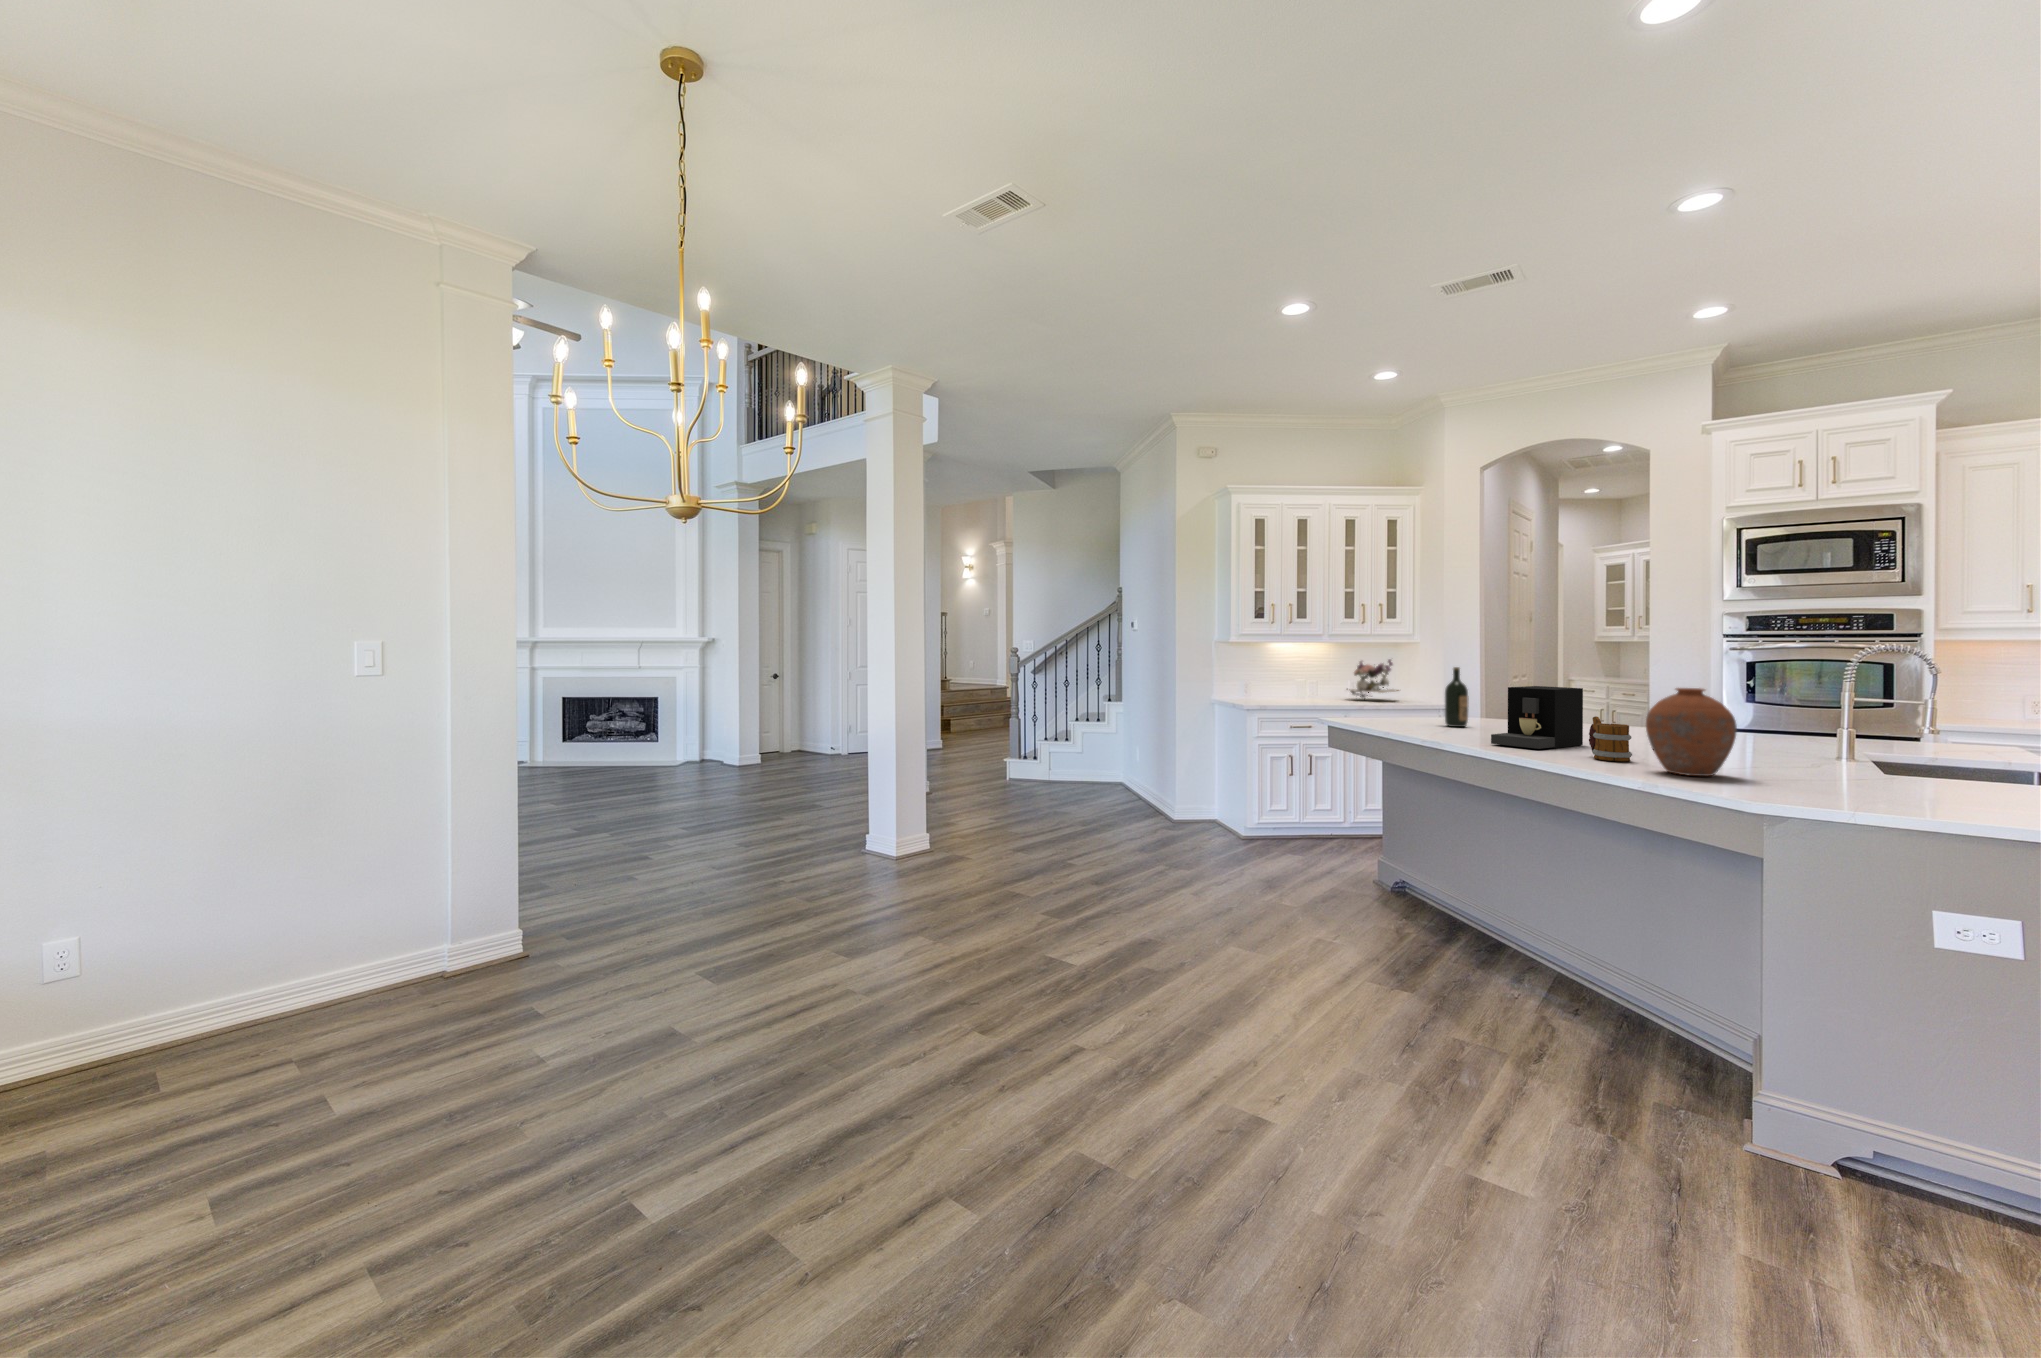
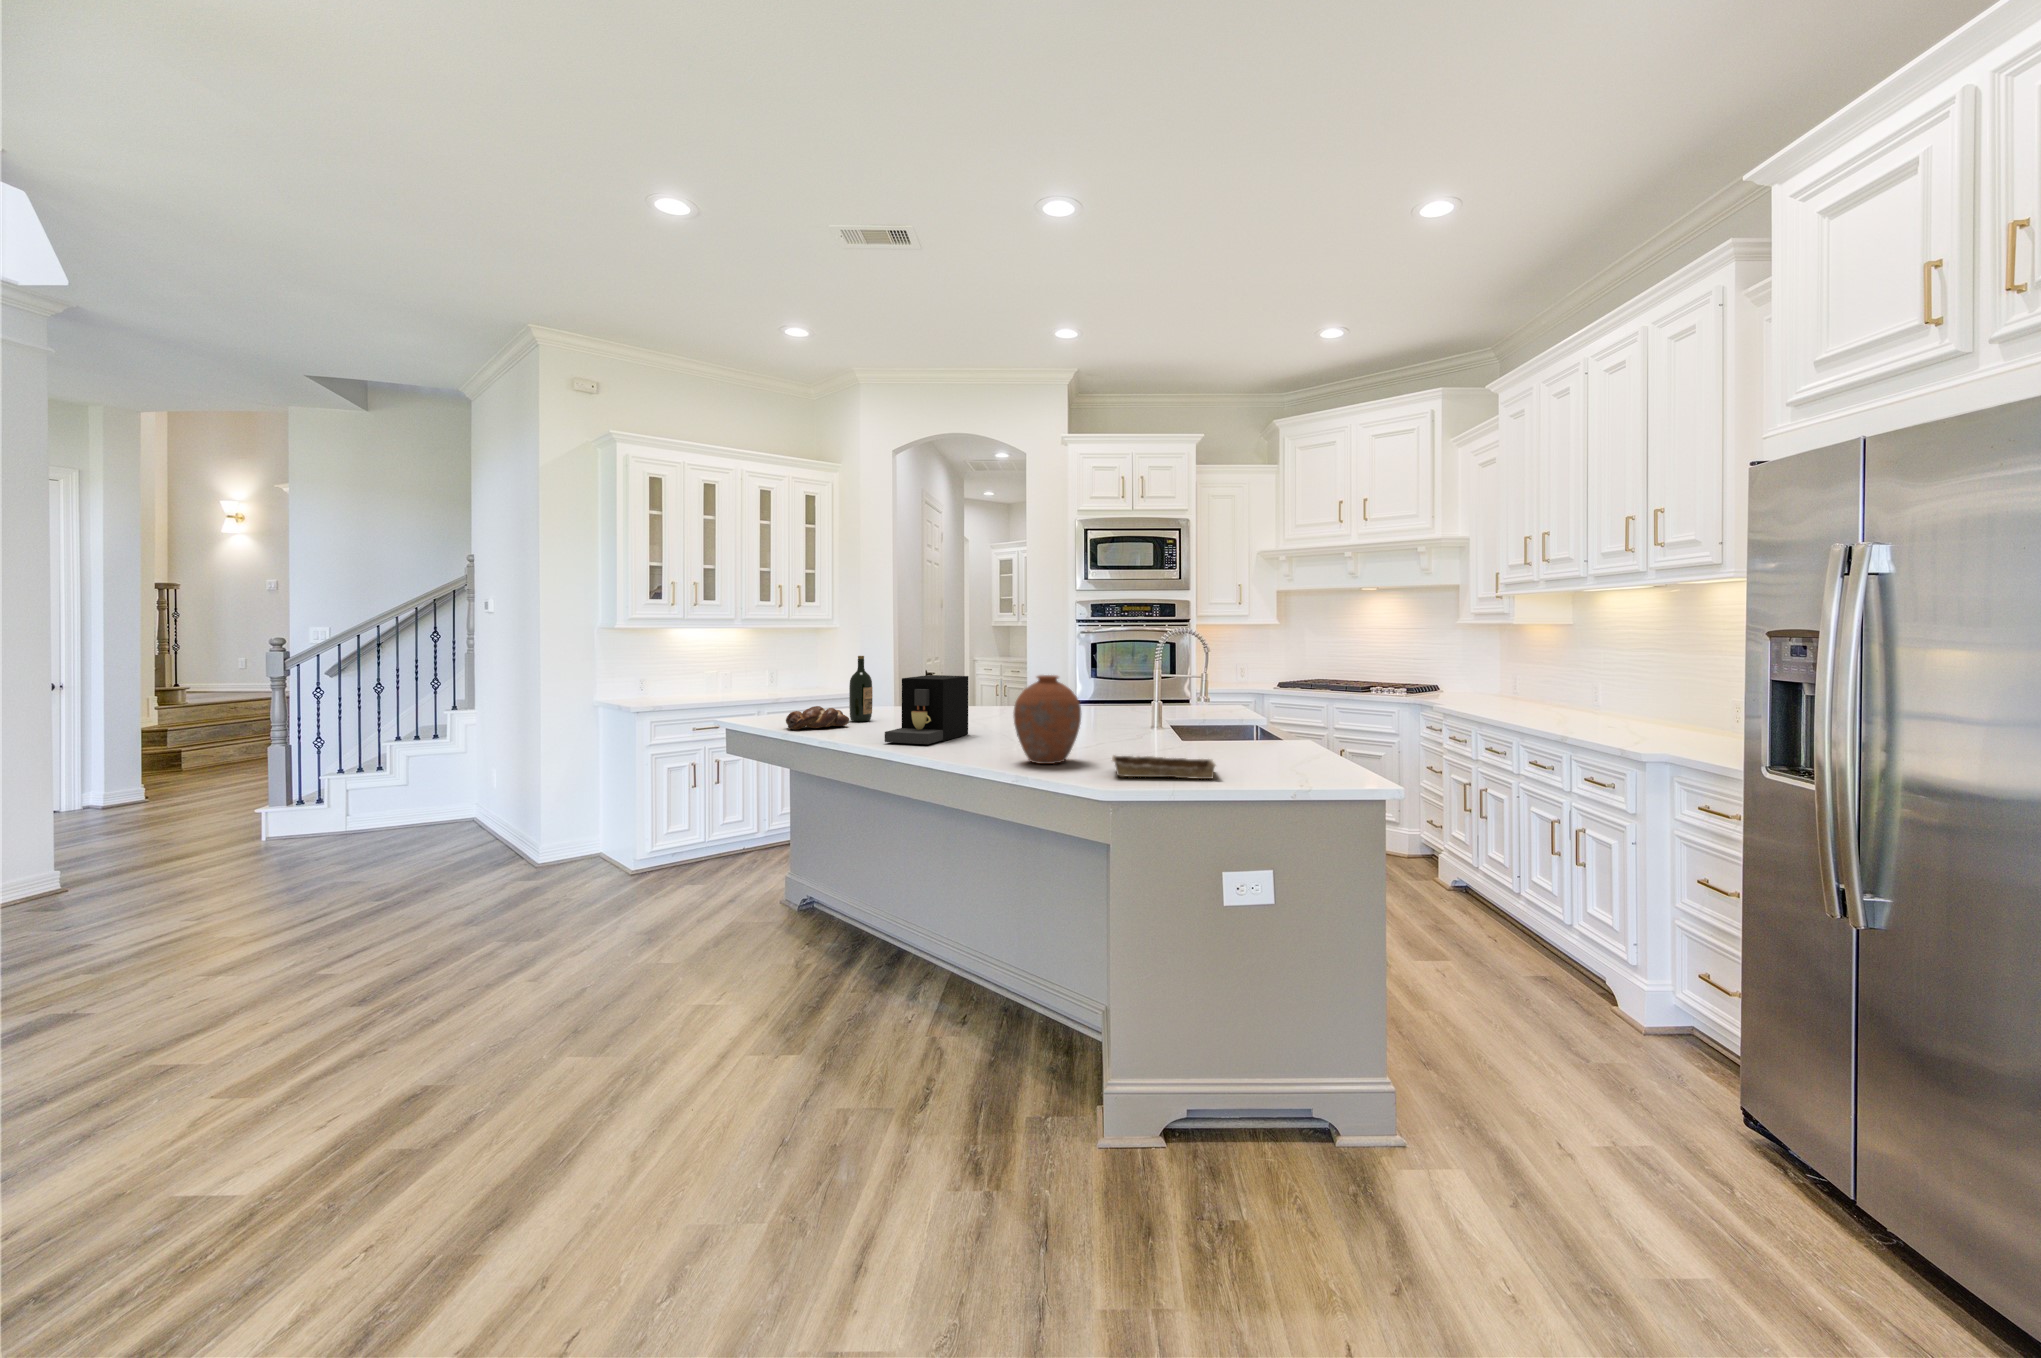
flower arrangement: present [1347,660,1399,700] -> none [762,645,822,692]
bread loaf: none [1386,710,1447,729] -> present [786,706,849,730]
mug: present [1589,716,1632,762] -> none [970,707,1005,753]
tray: none [1780,773,1950,809] -> present [1112,756,1216,779]

